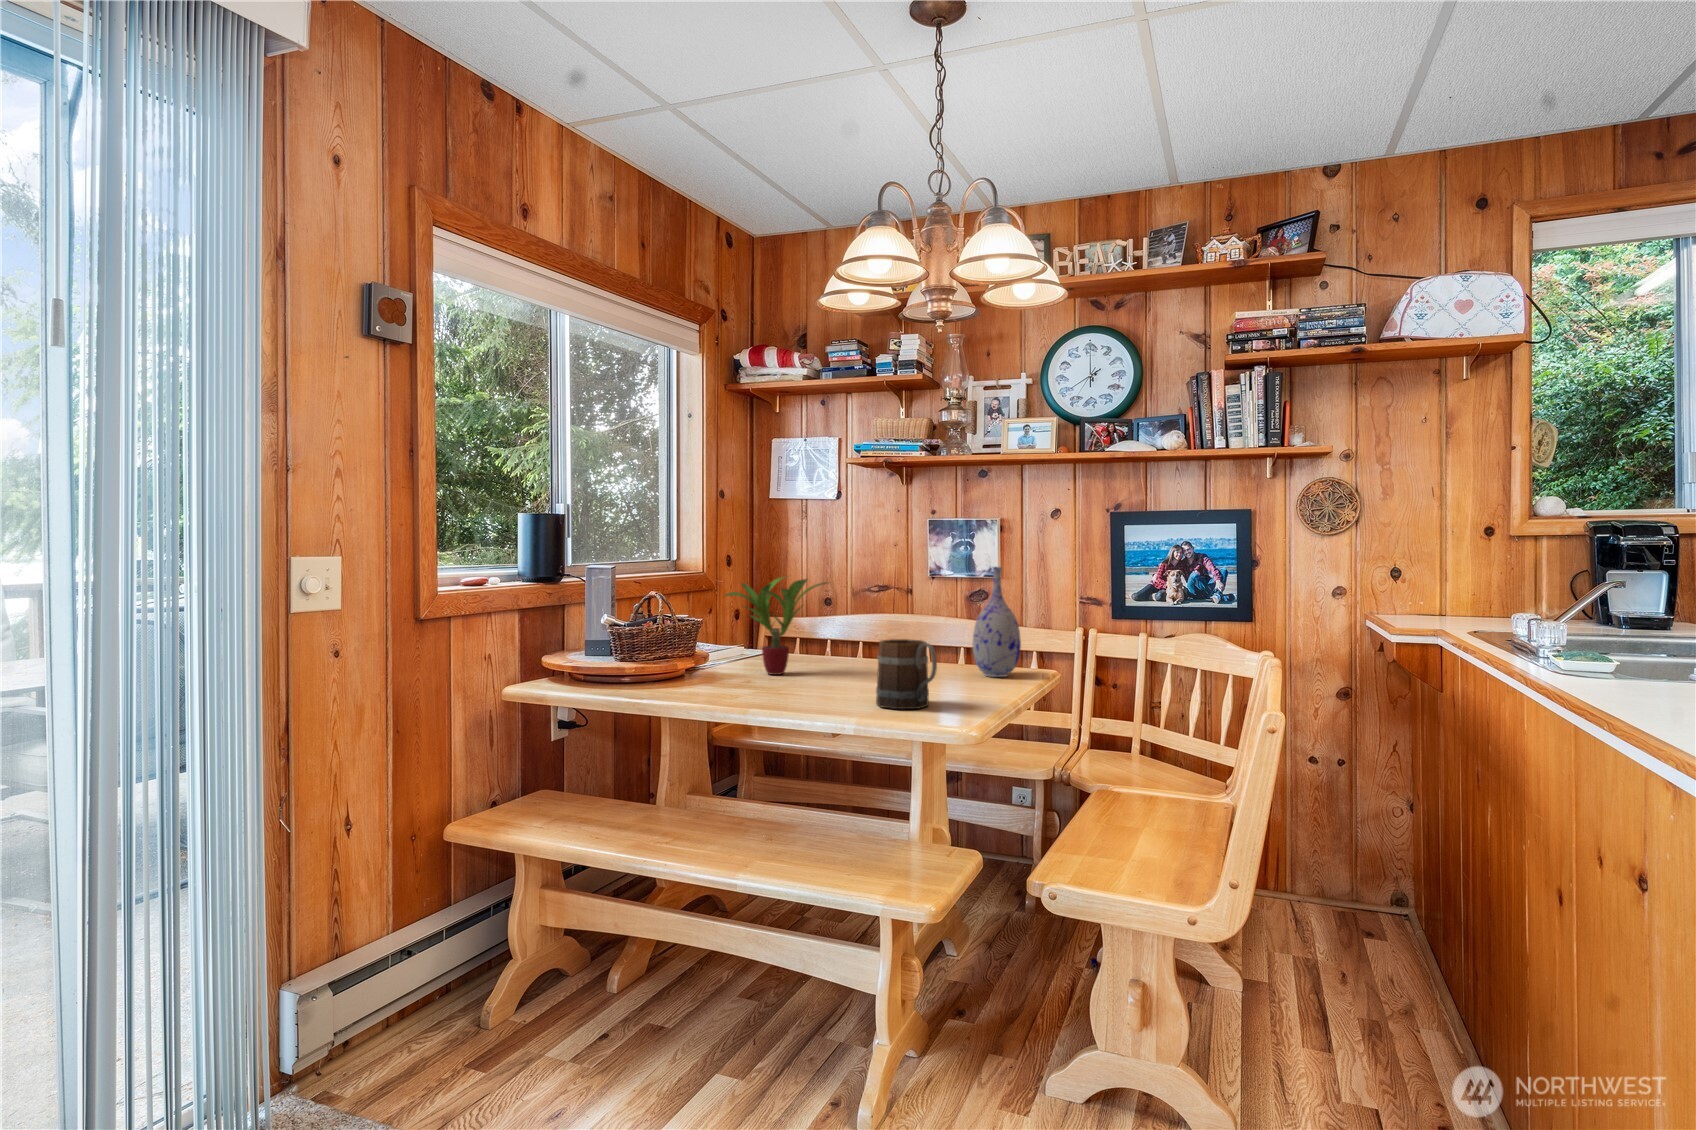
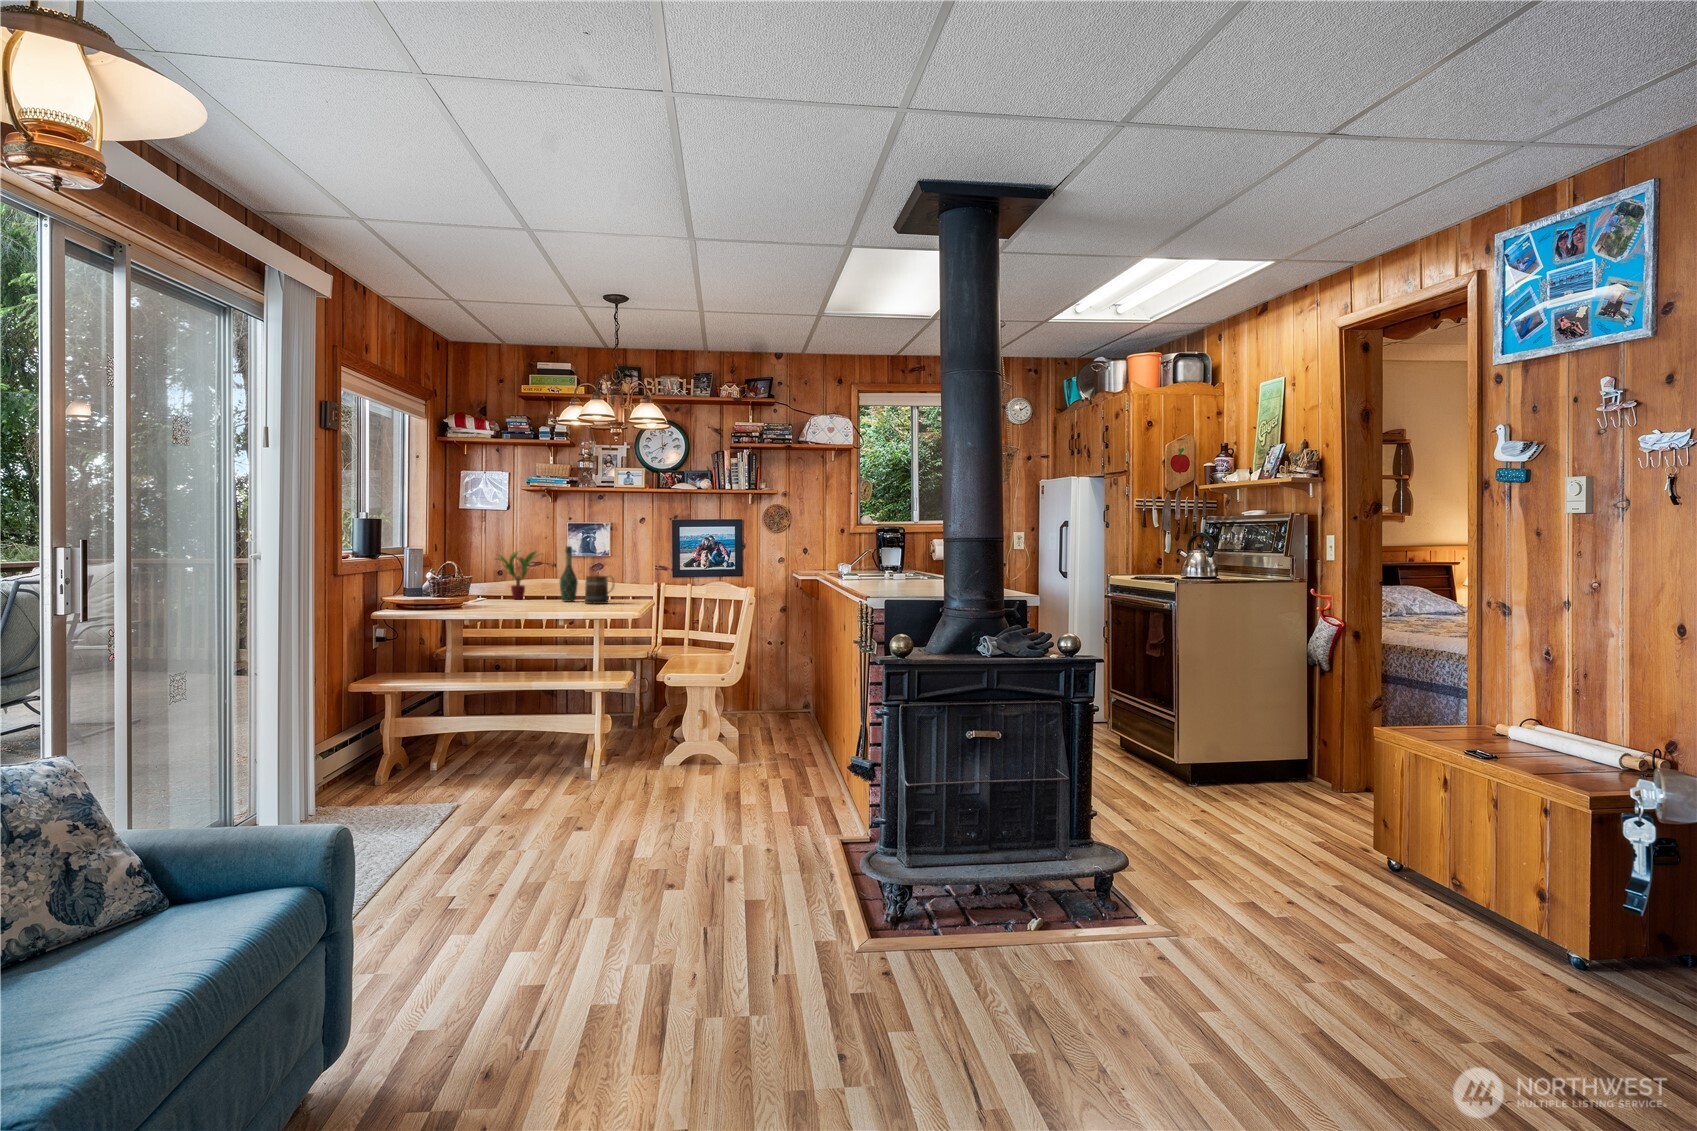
vase: present [973,567,1021,677] -> none [616,546,638,598]
wine bottle: none [837,570,875,692] -> present [560,546,578,602]

